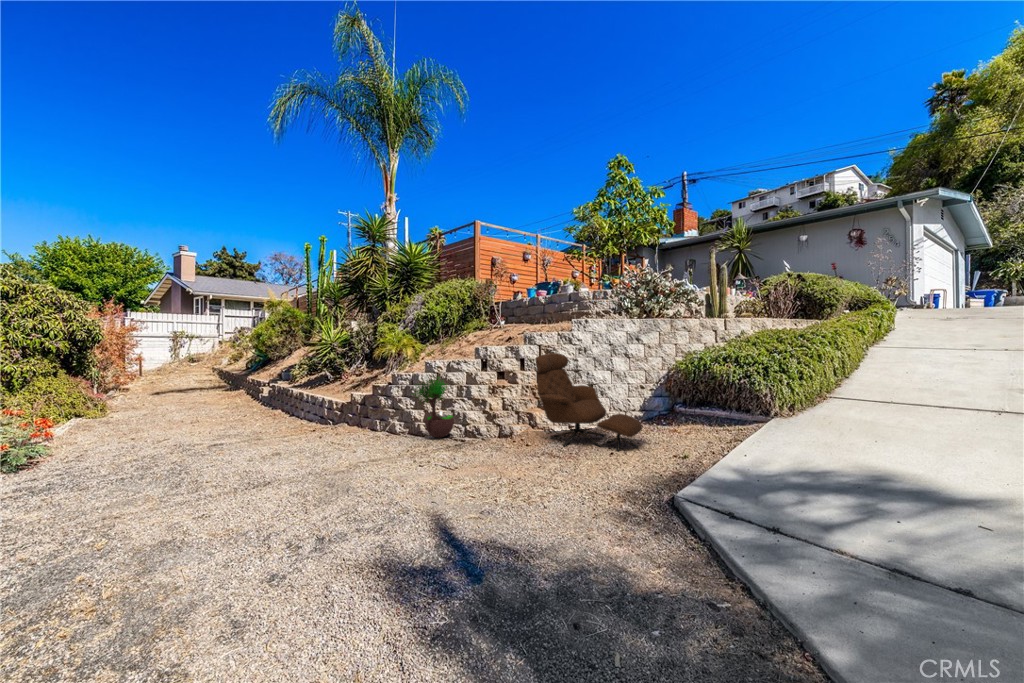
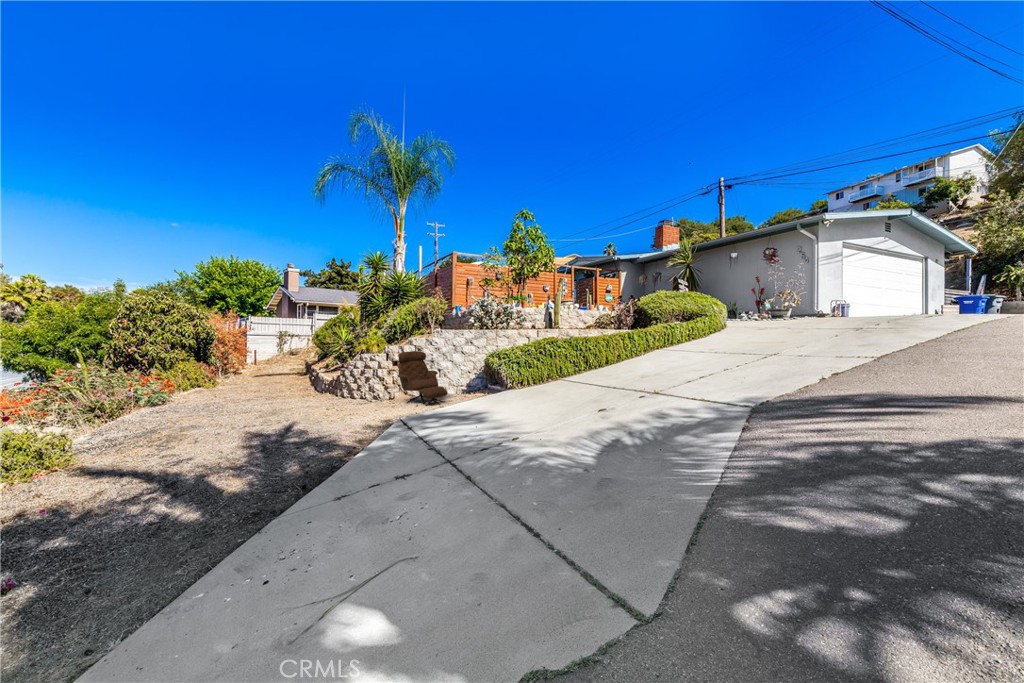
potted tree: present [415,377,454,438] -> none [339,361,367,398]

